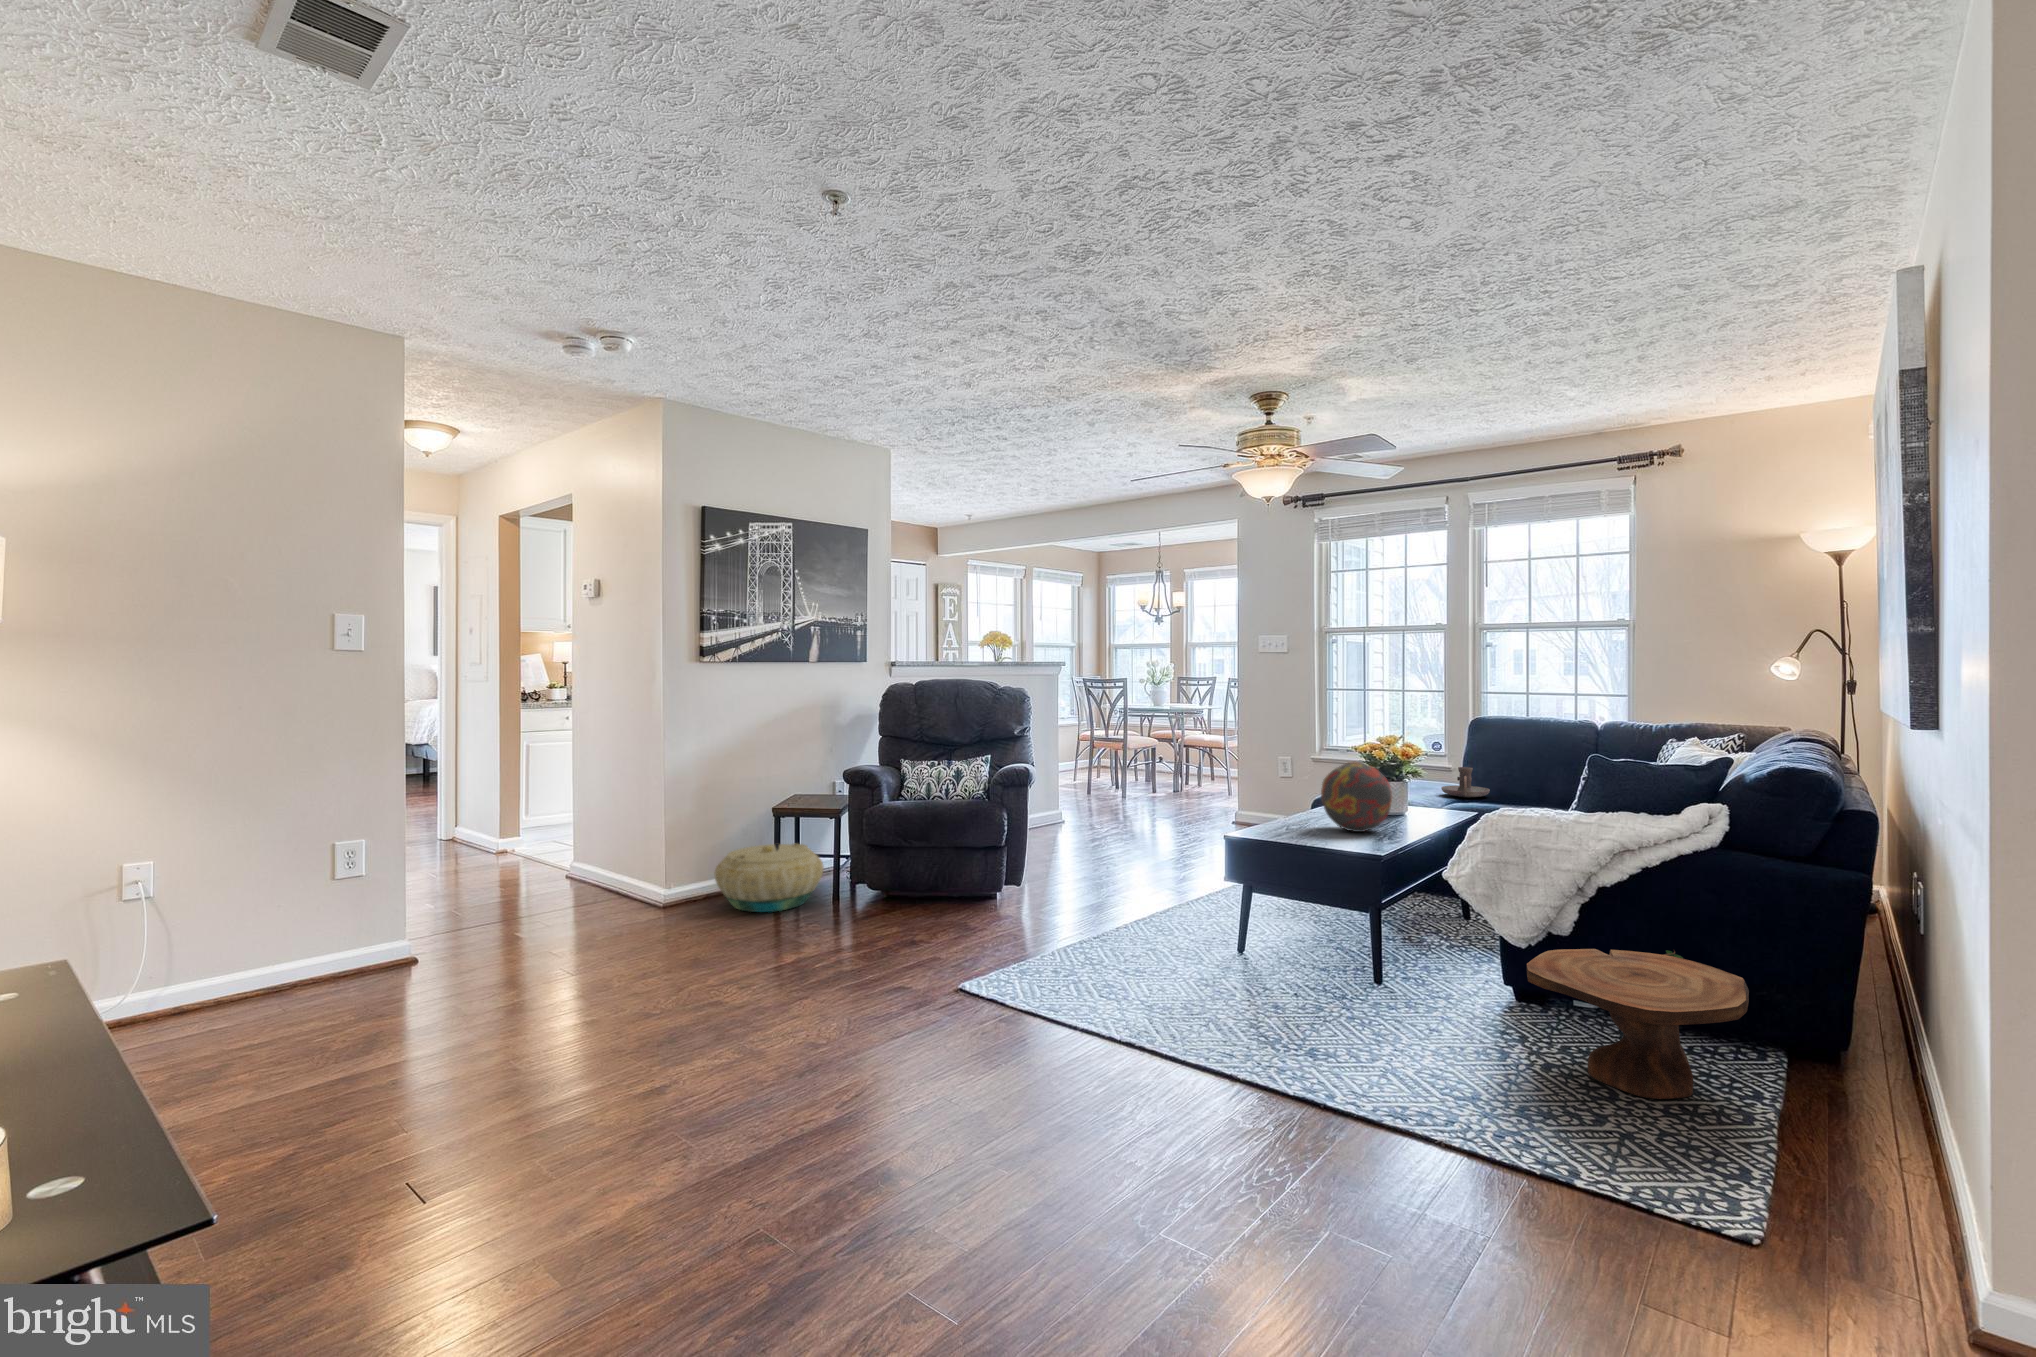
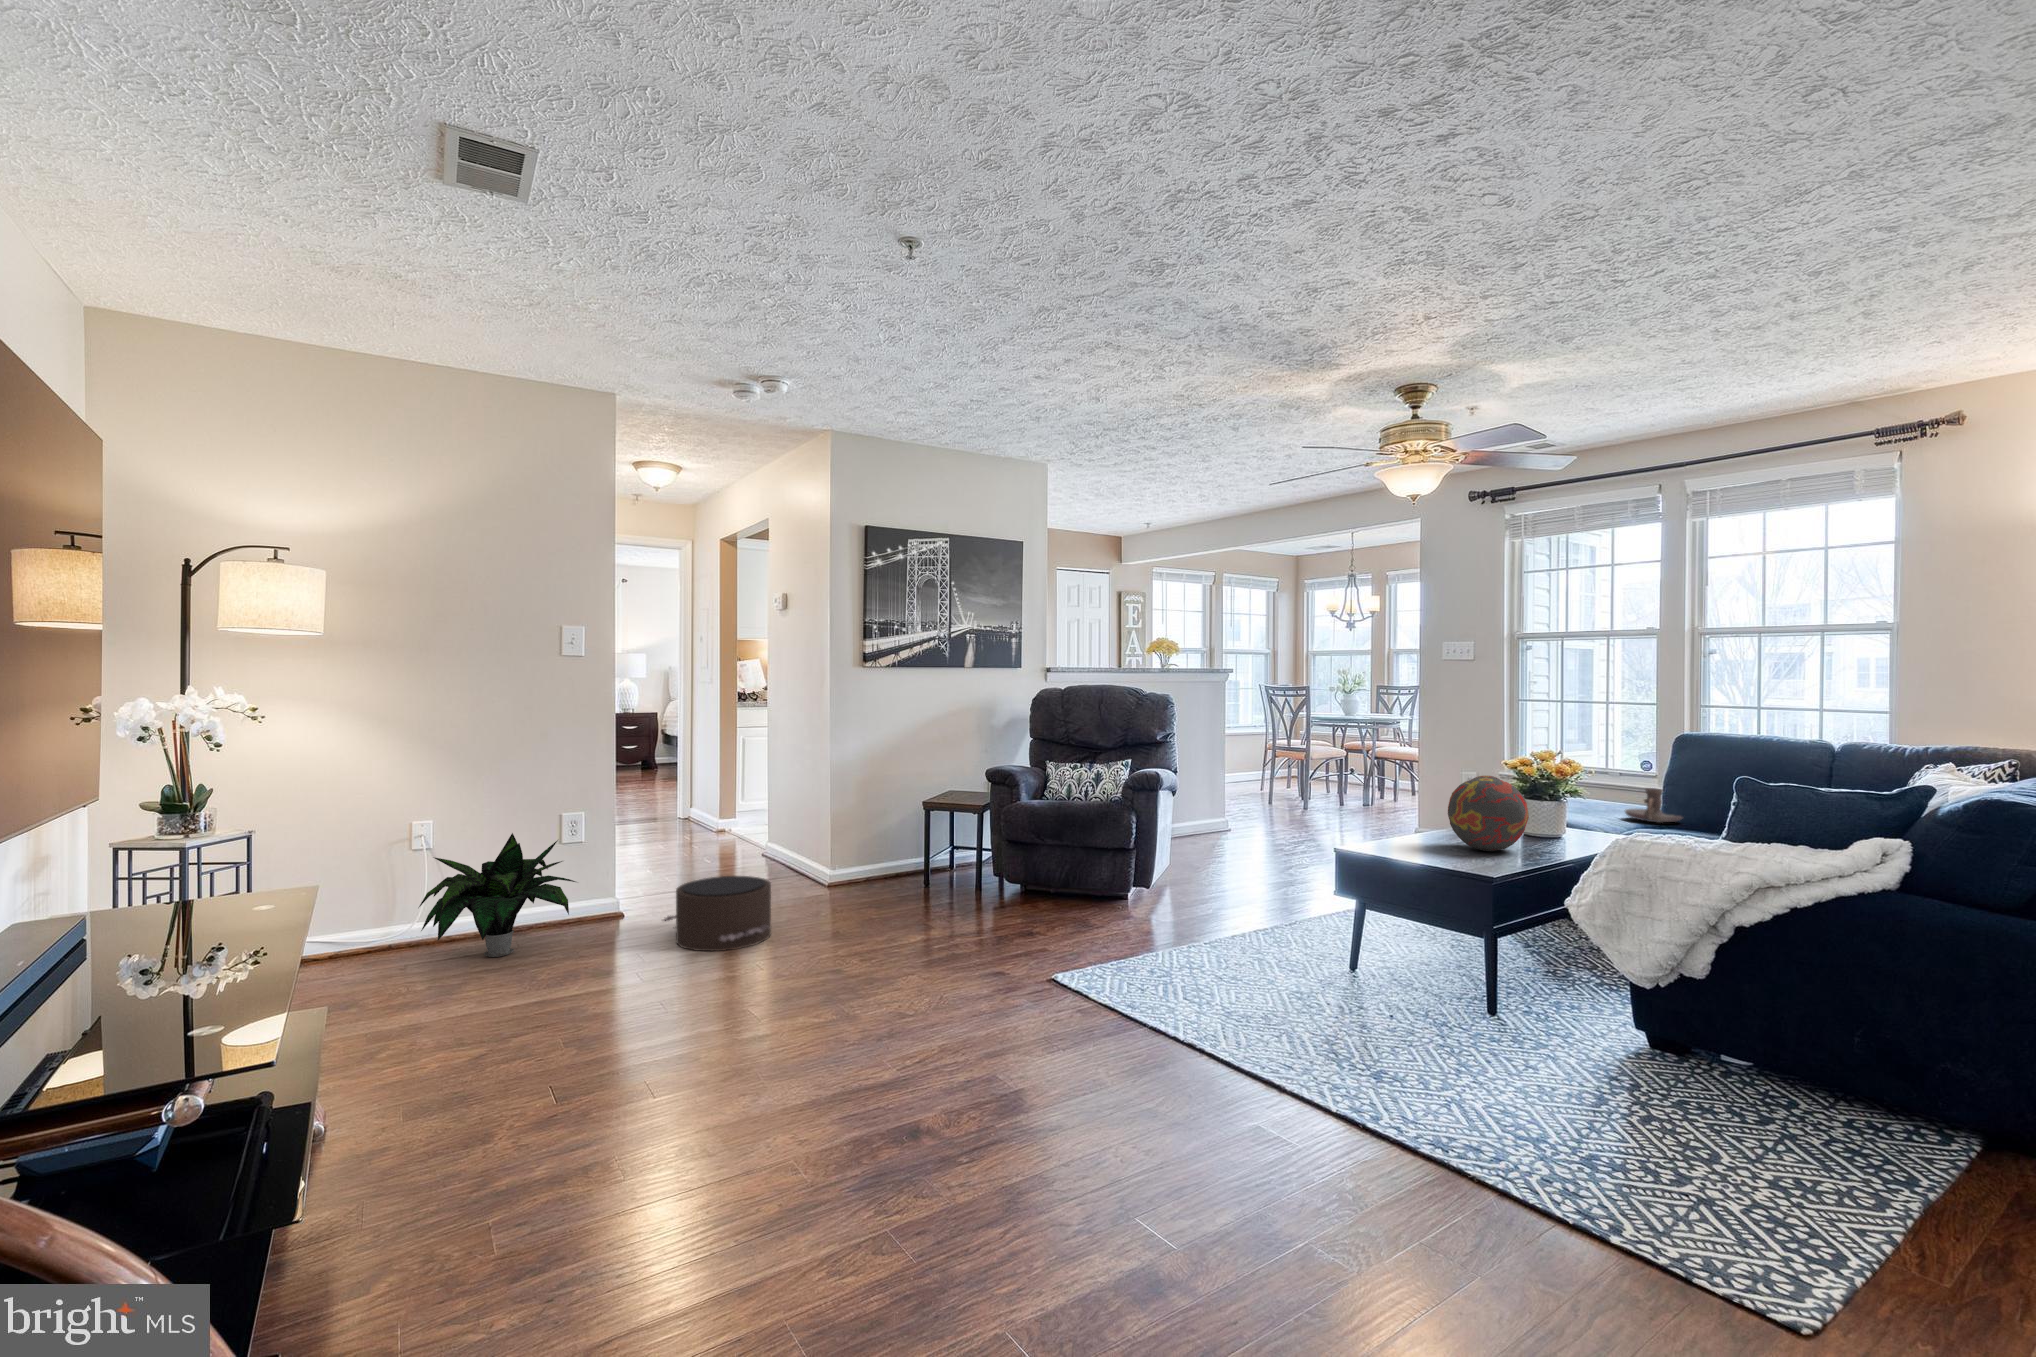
basket: present [714,843,824,912] -> none [869,832,967,894]
potted plant: none [153,876,372,1032] -> present [419,833,576,957]
pouf: none [482,907,627,999] -> present [663,876,771,951]
side table: present [1527,949,1749,1099] -> none [1624,992,1905,1173]

